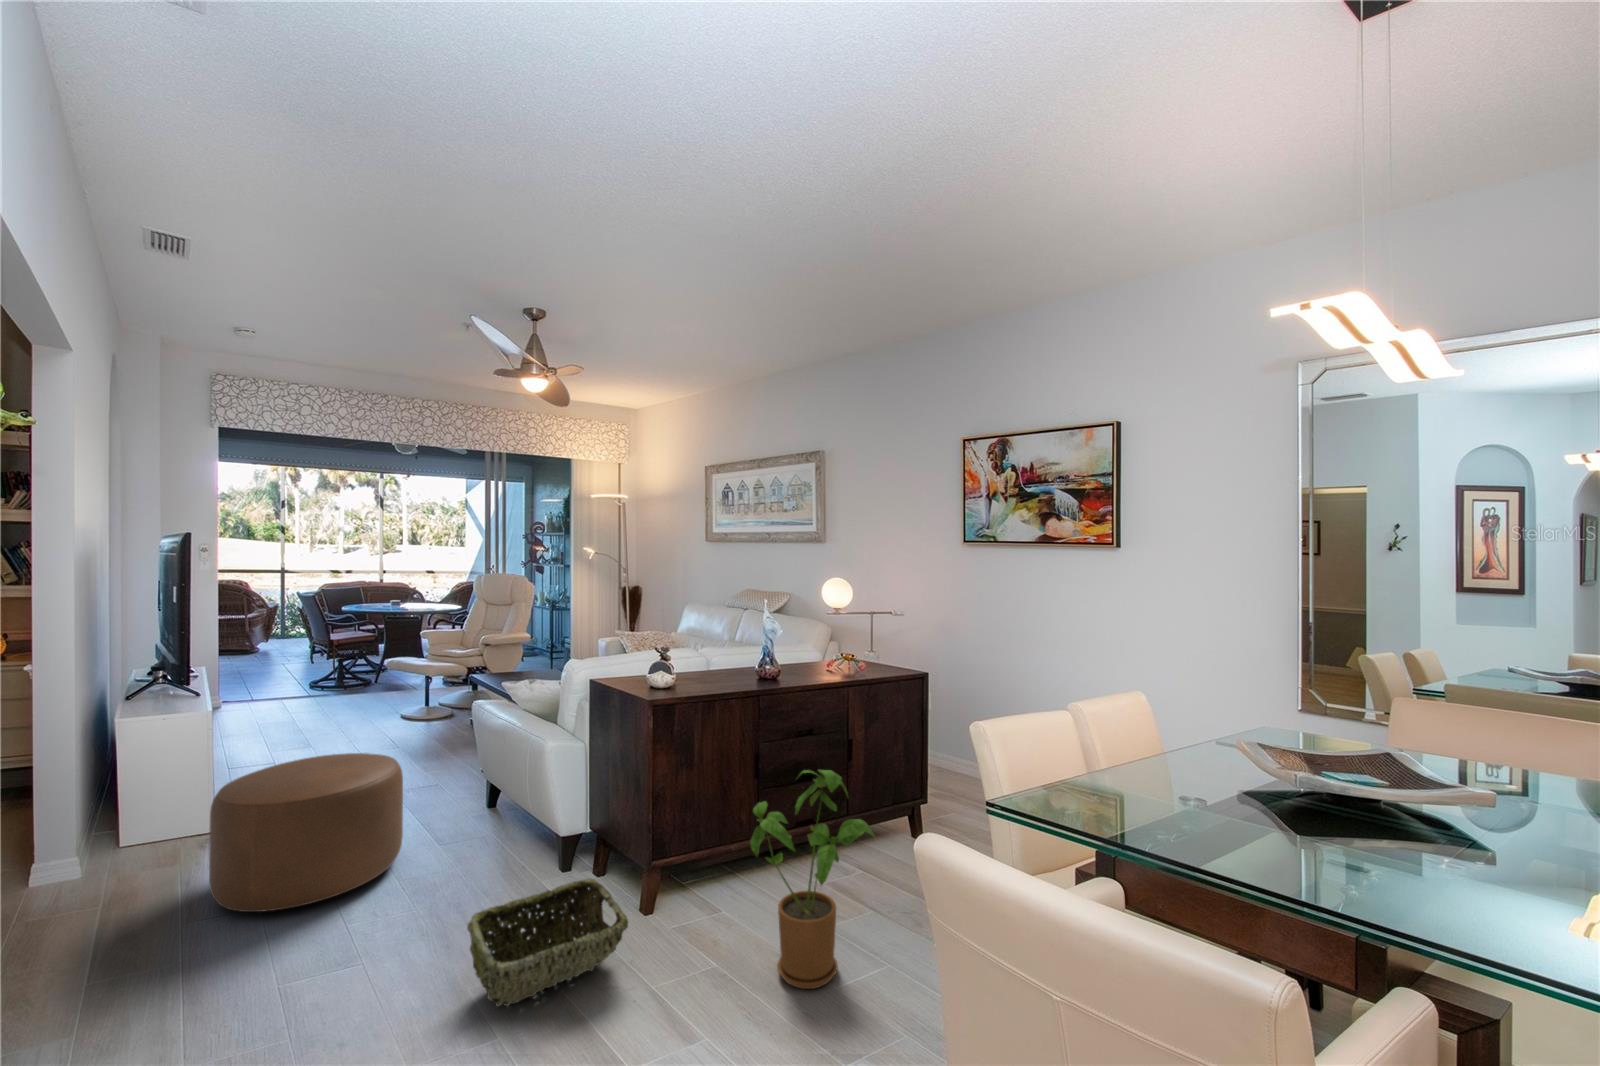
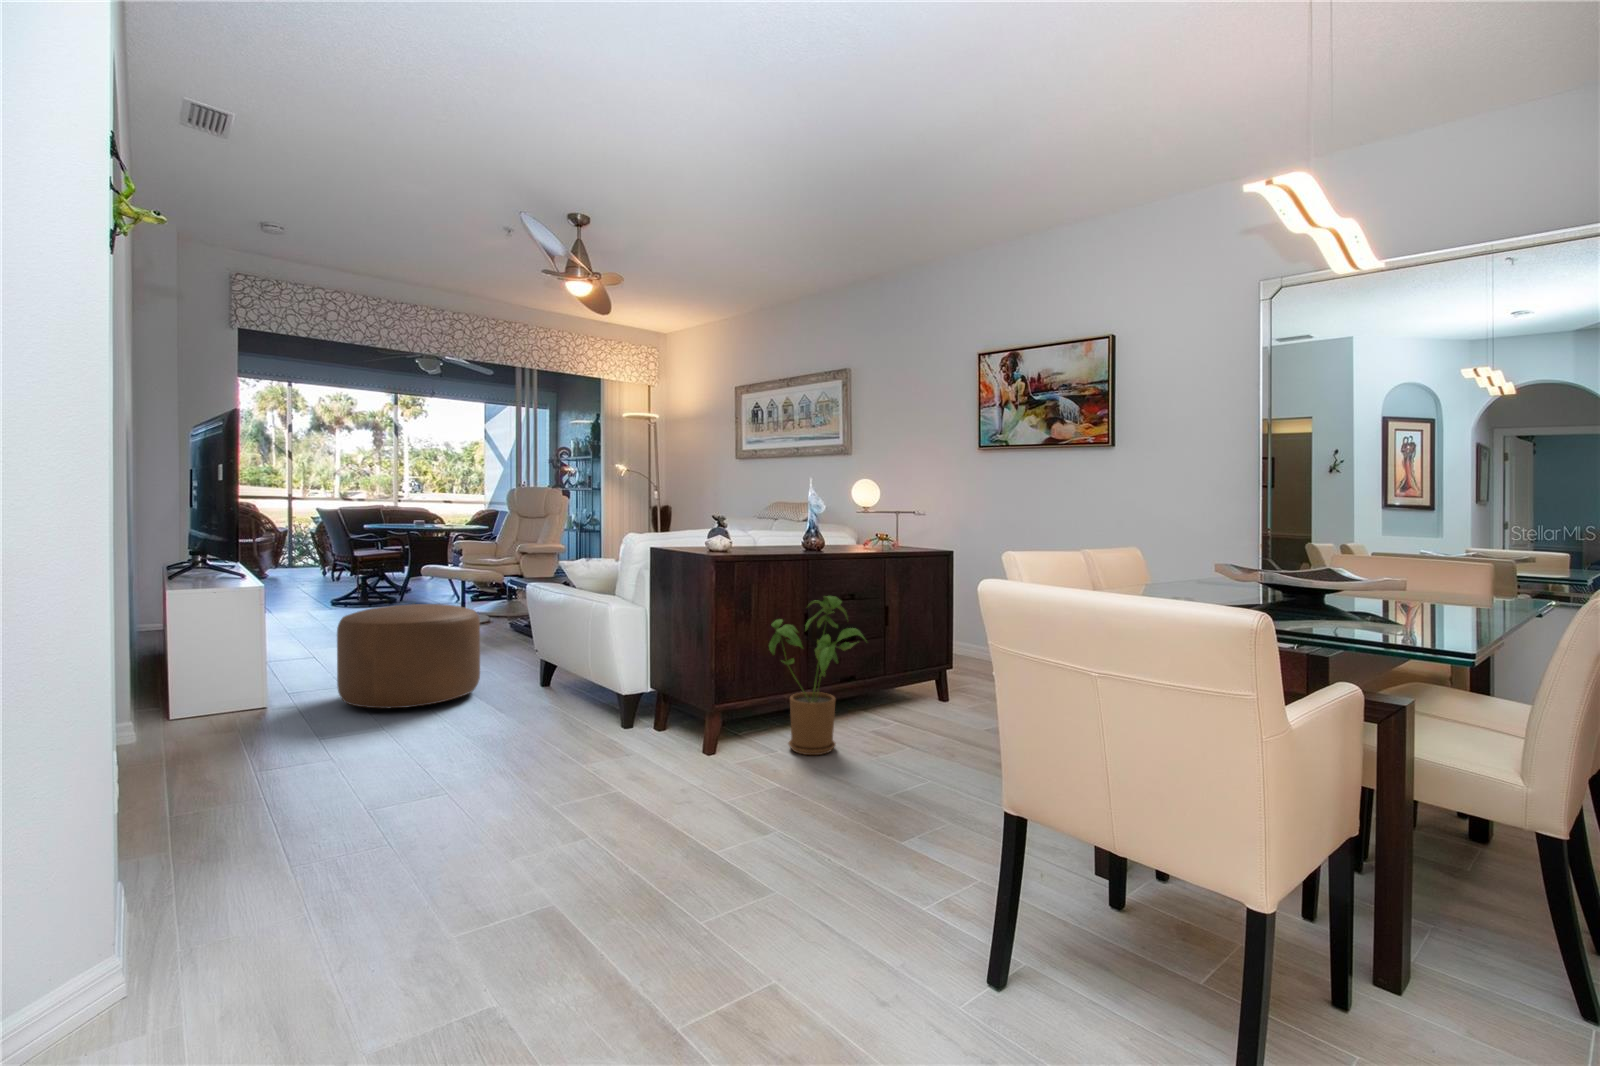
woven basket: present [467,878,628,1006] -> none [552,684,673,754]

